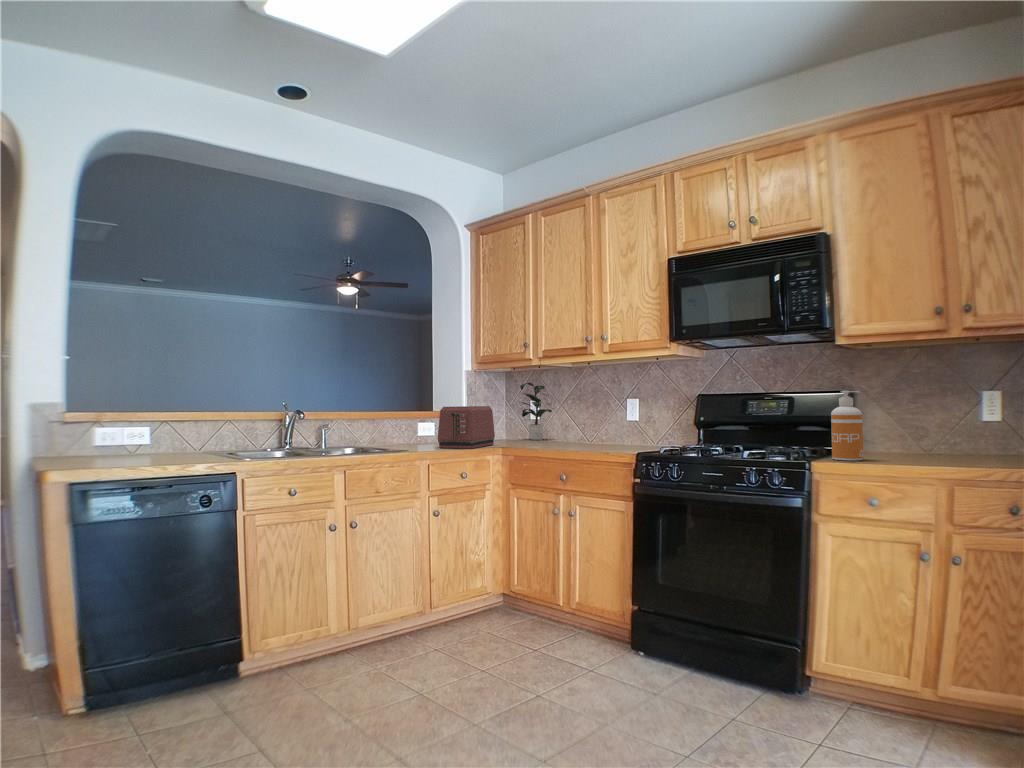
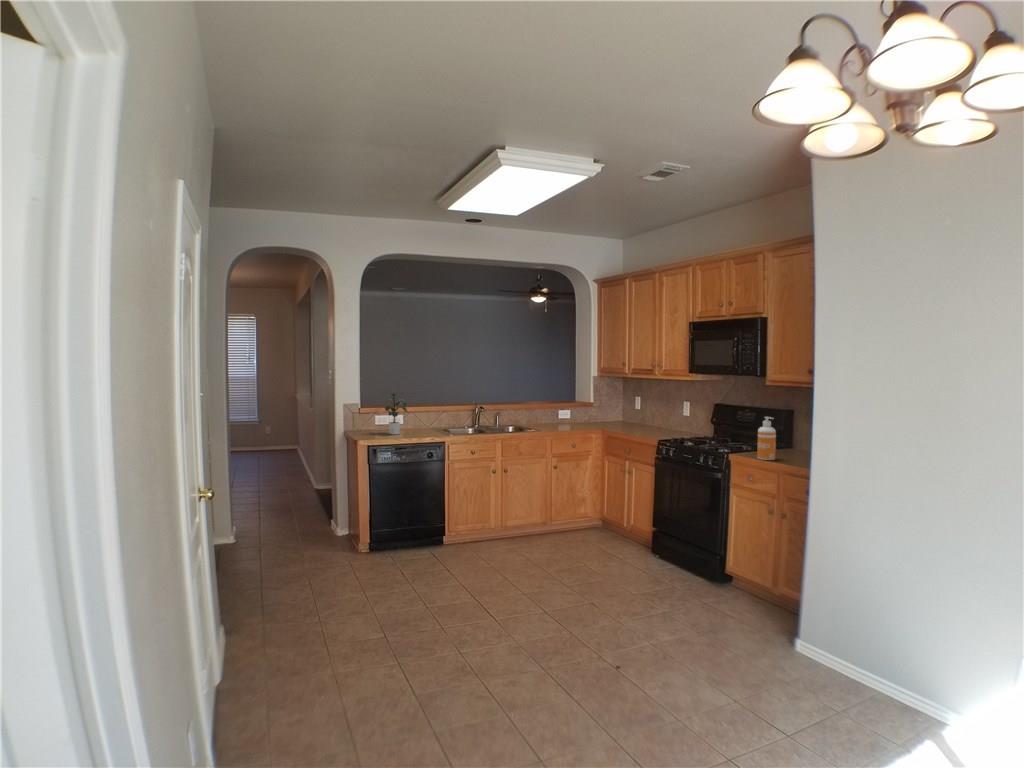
potted plant: present [520,383,552,440] -> present [385,393,407,435]
toaster: present [438,406,495,449] -> none [557,404,598,433]

